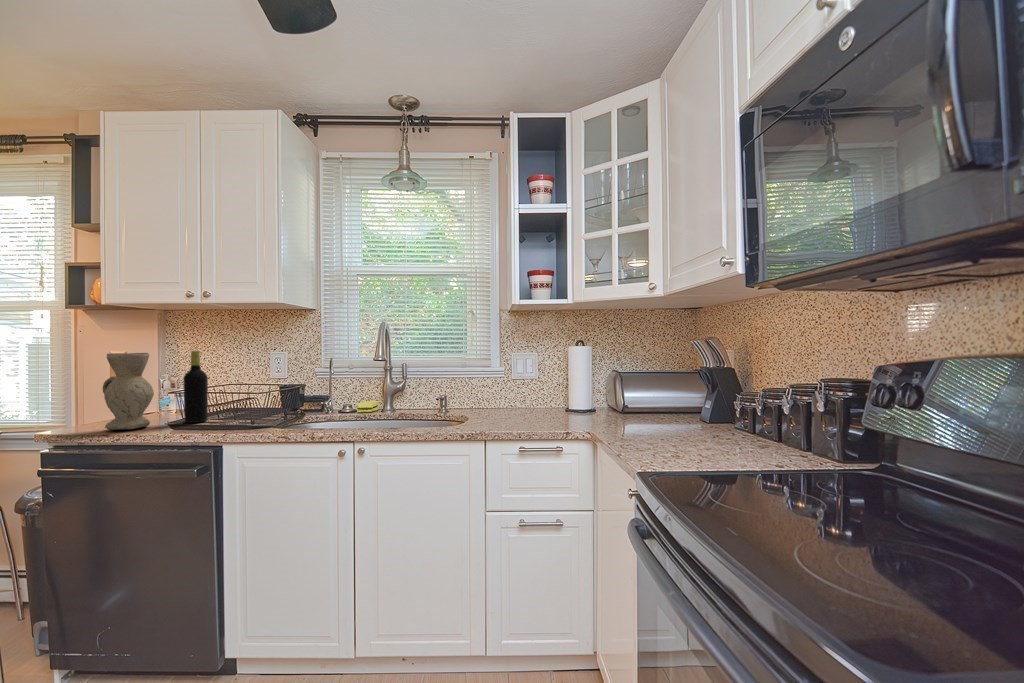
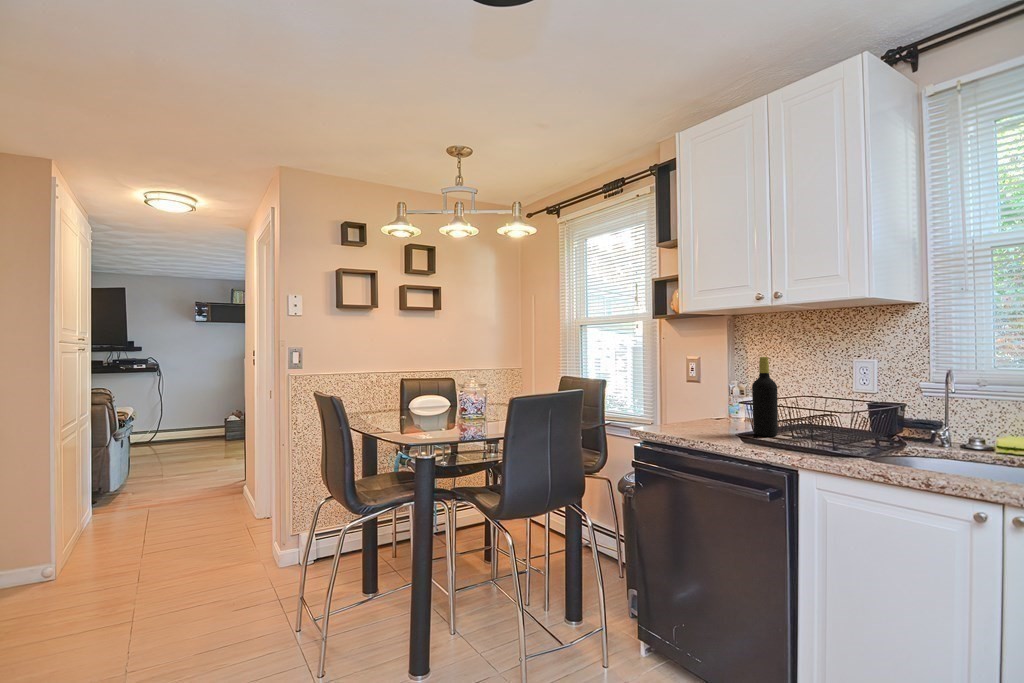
vase: present [103,353,154,430] -> none [680,359,724,435]

